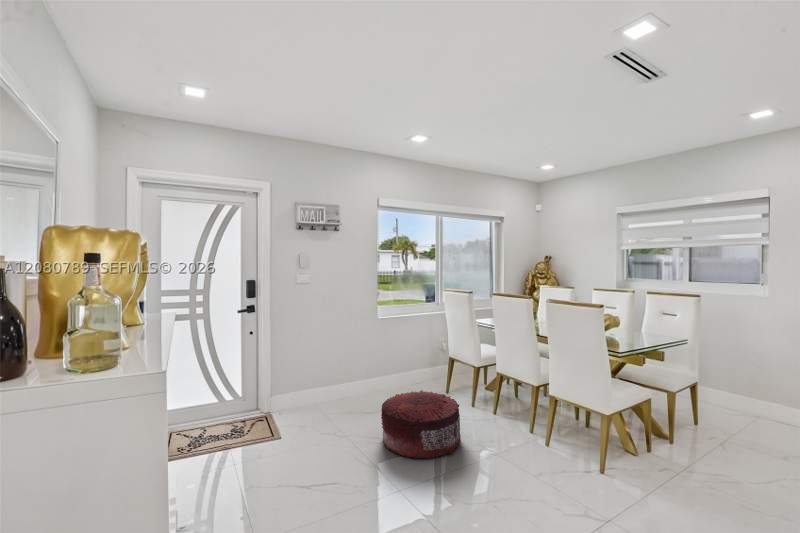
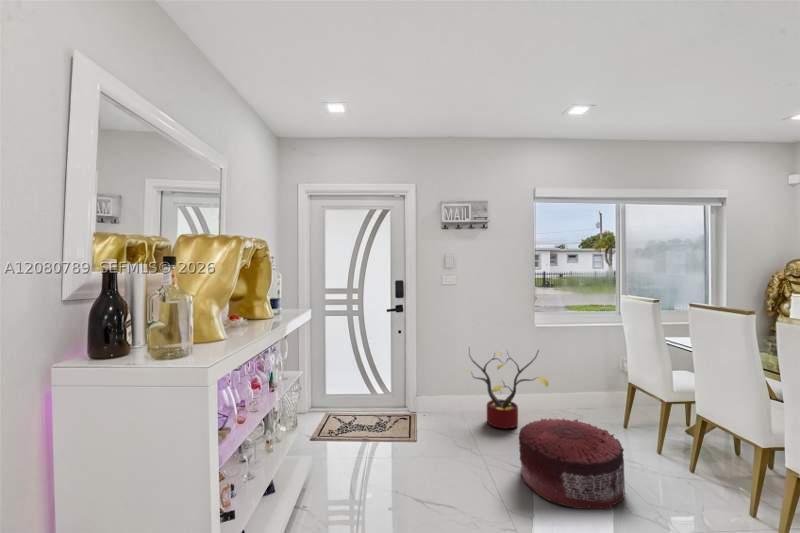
decorative plant: none [318,338,395,412] -> present [467,351,548,428]

